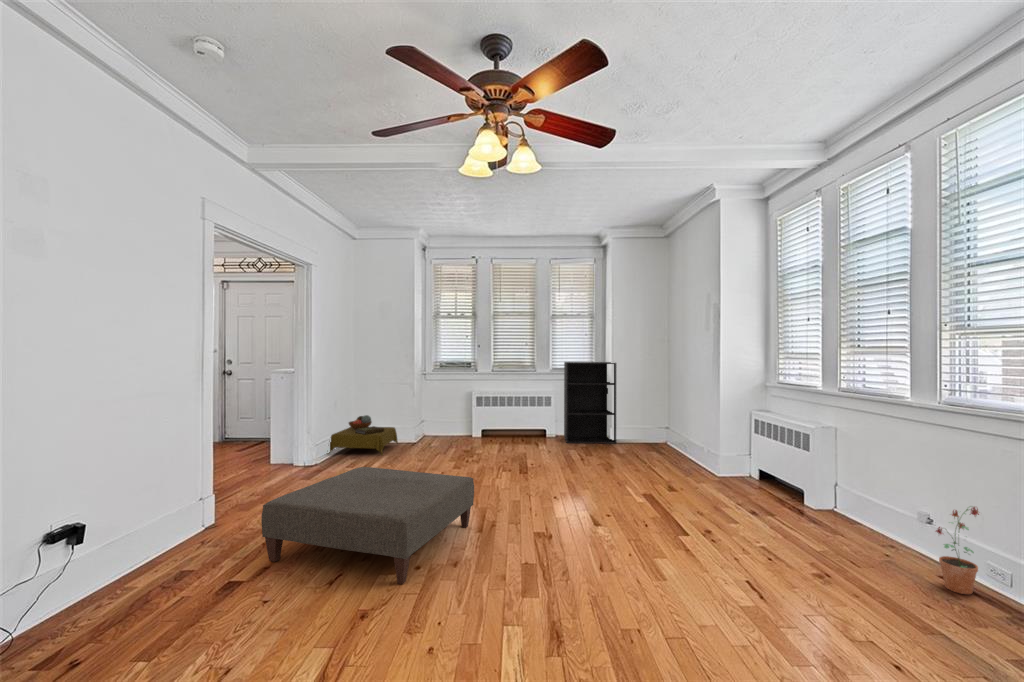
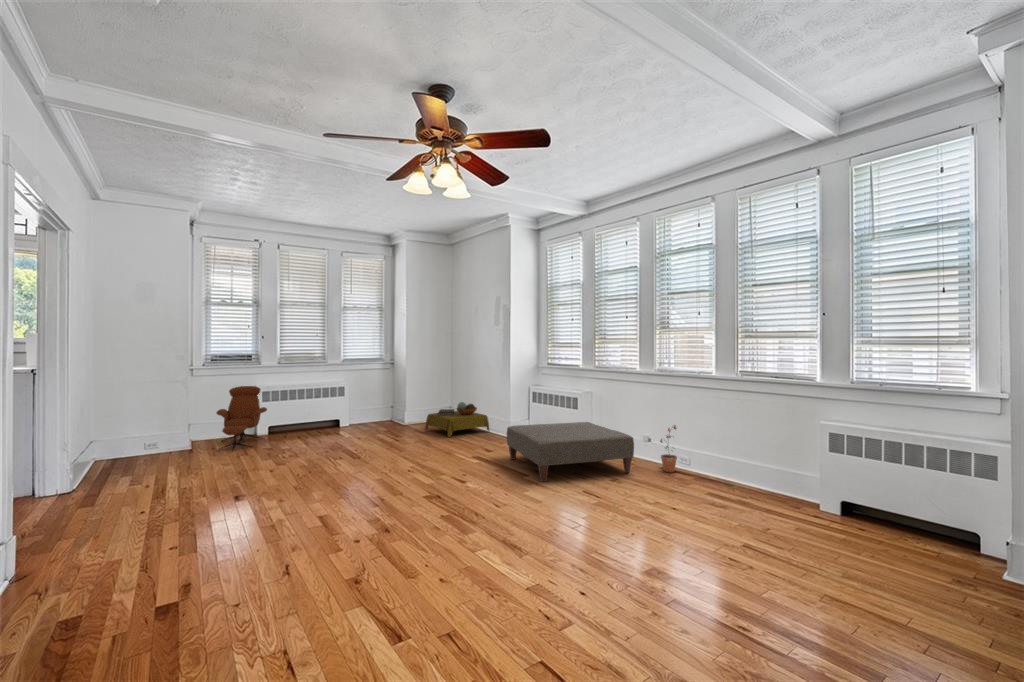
bookshelf: present [564,362,616,444] -> none [358,352,410,430]
lounge chair: none [429,390,476,449] -> present [217,386,267,451]
side table: present [330,415,398,455] -> present [425,402,489,437]
ottoman: present [261,467,474,584] -> present [507,422,634,482]

